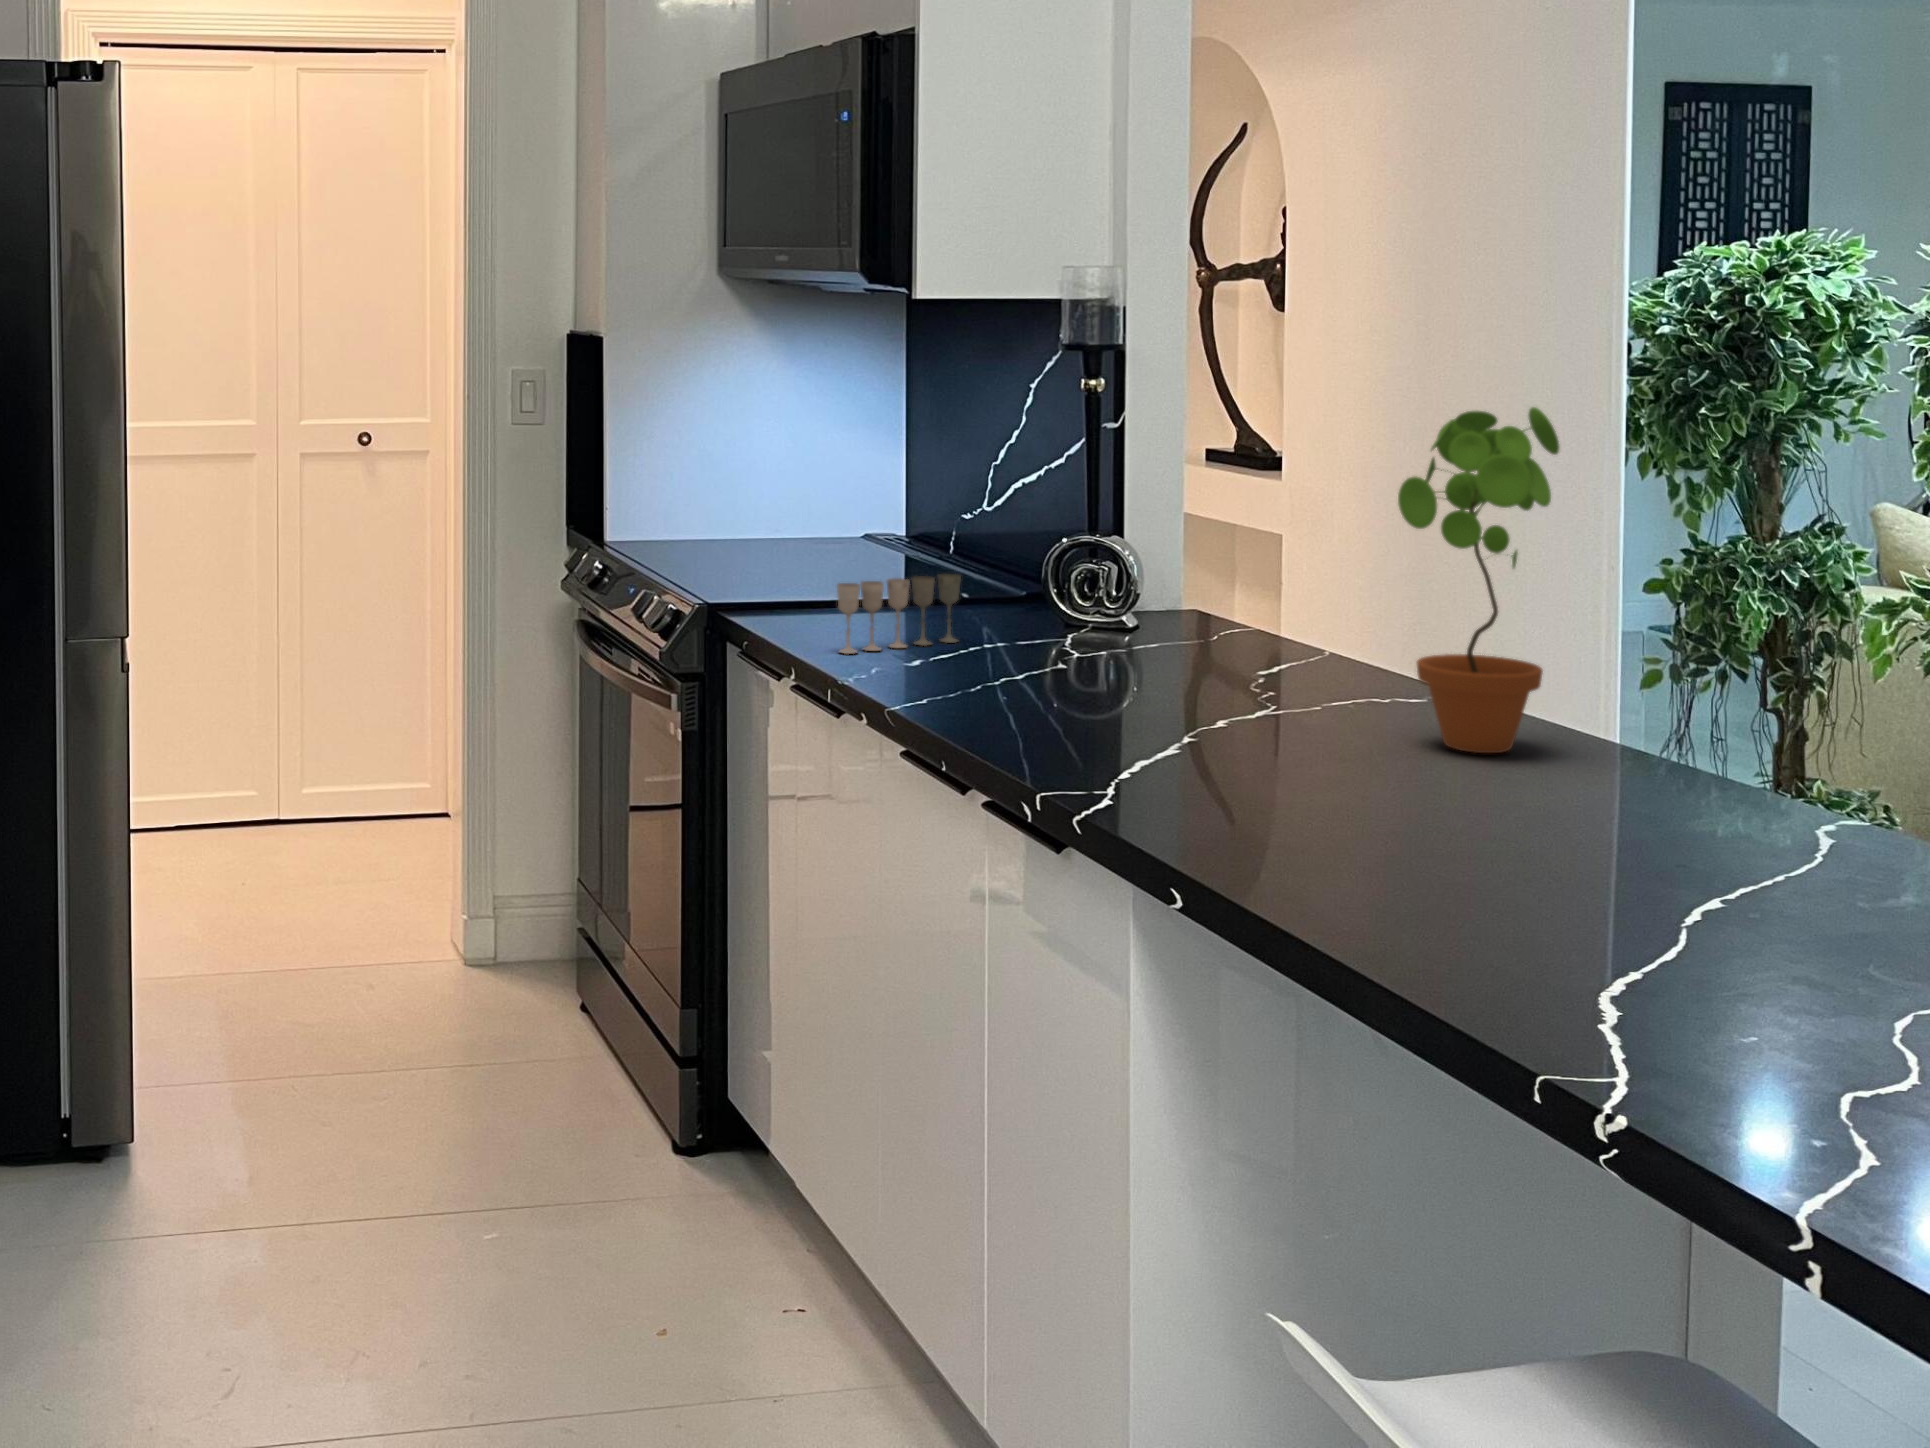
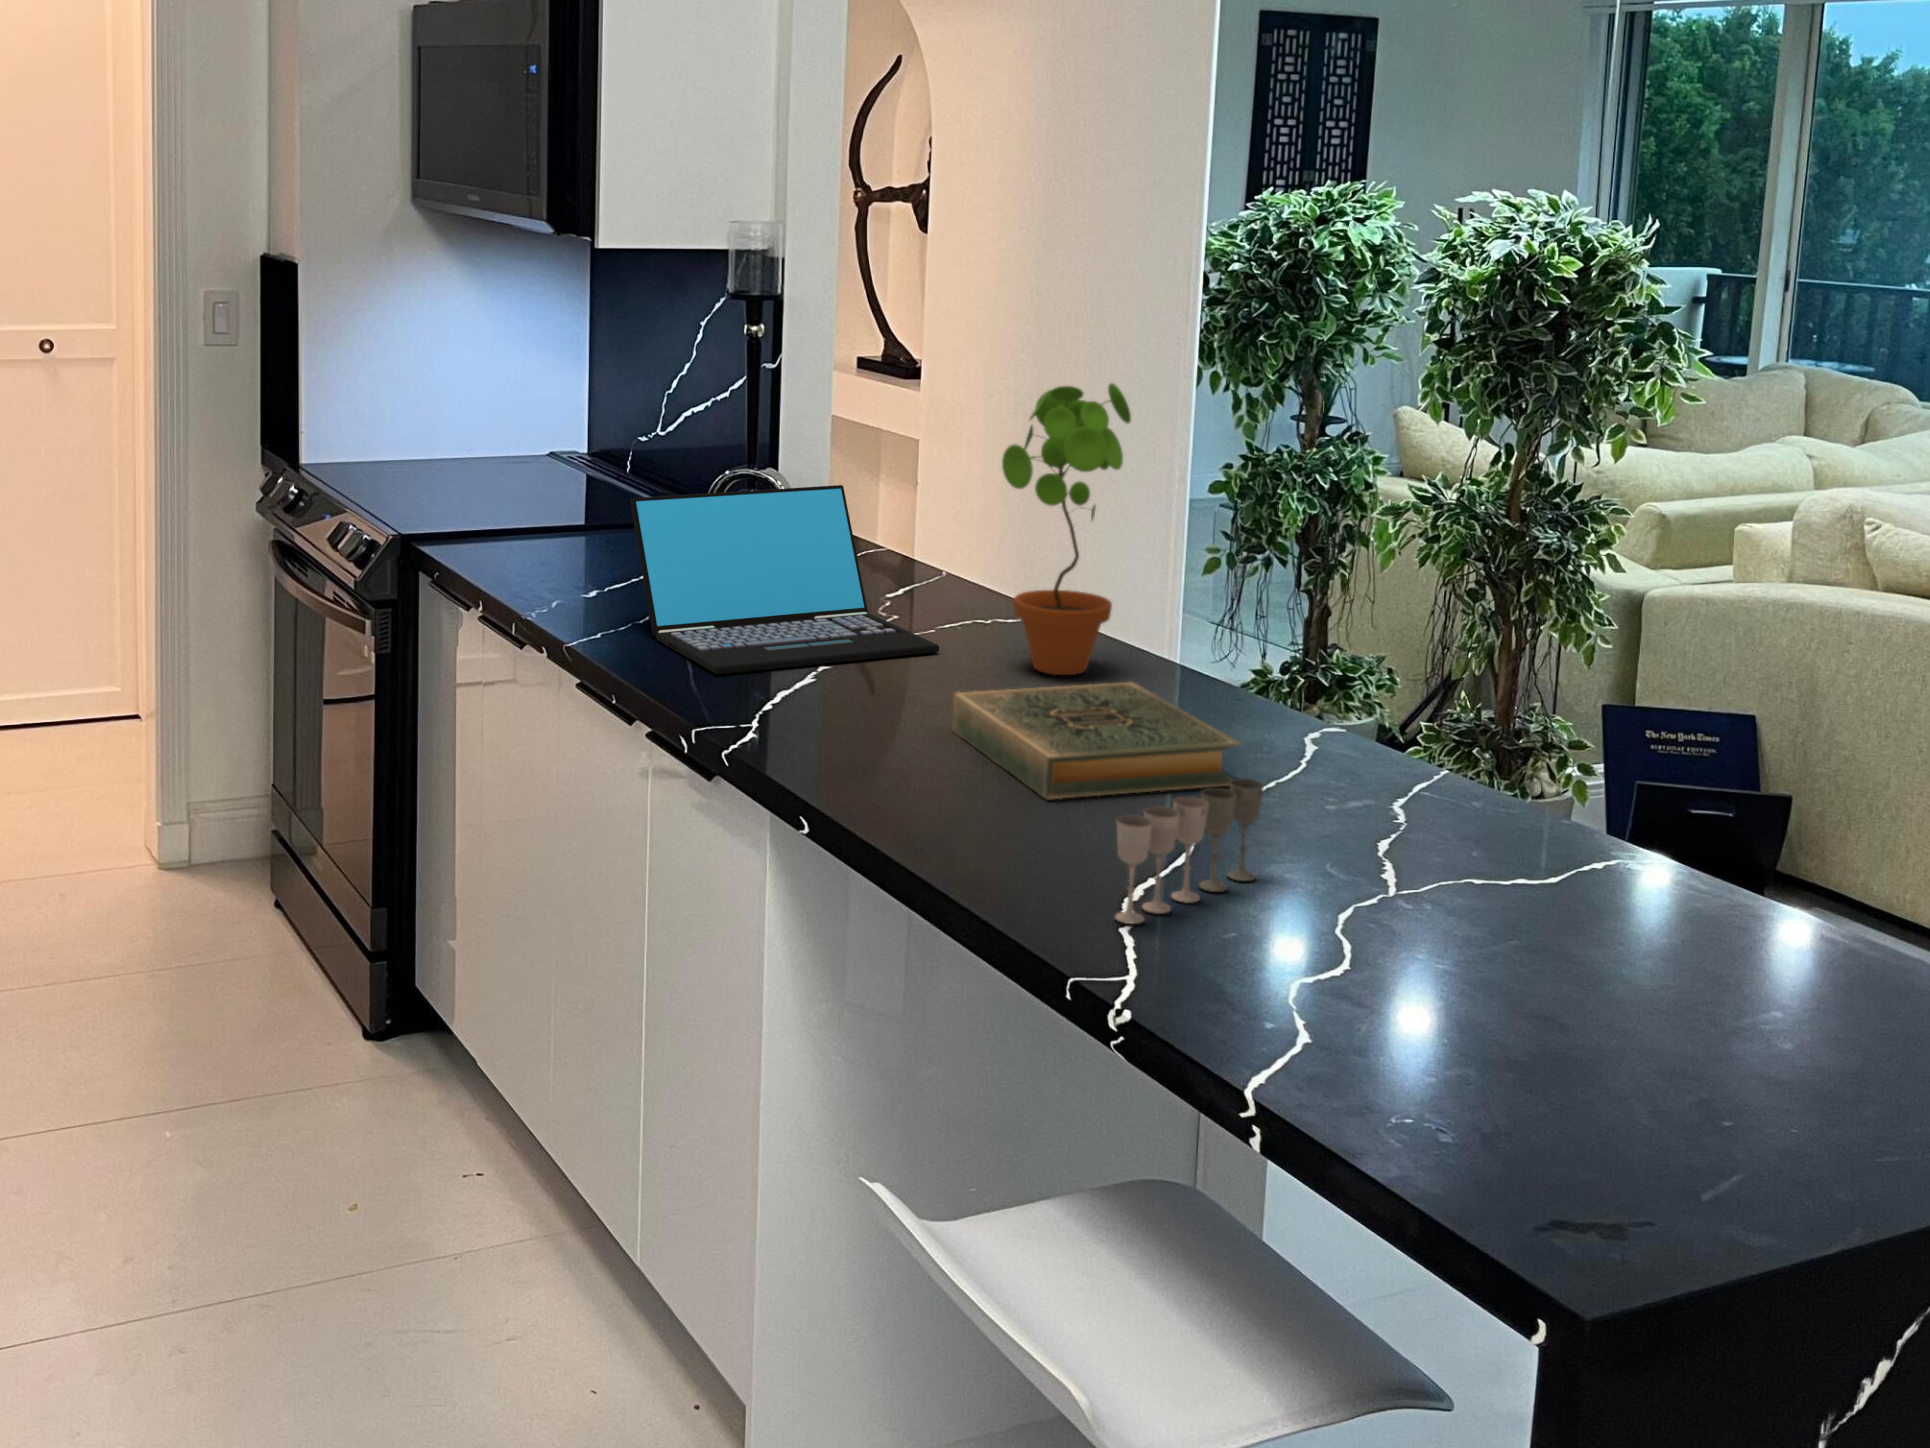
laptop: none [957,541,1324,738] -> present [630,485,939,674]
wine glass: present [837,574,961,654] -> present [1114,779,1264,924]
hardback book: none [1348,754,1736,878] -> present [952,682,1240,799]

